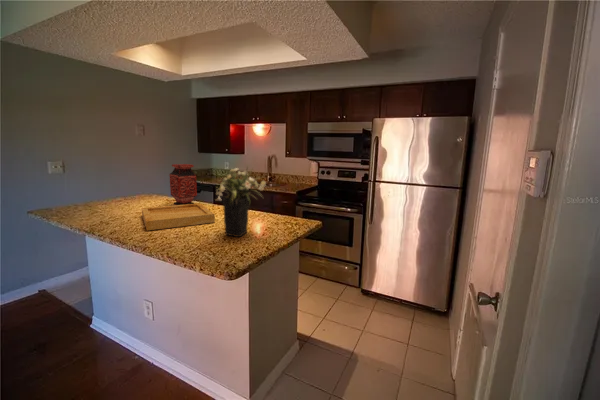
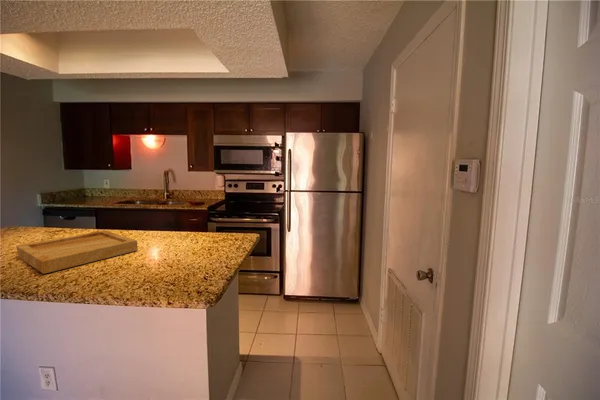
vase: present [169,164,197,205] -> none [51,183,95,238]
flower arrangement: present [216,168,269,237] -> none [146,182,214,262]

